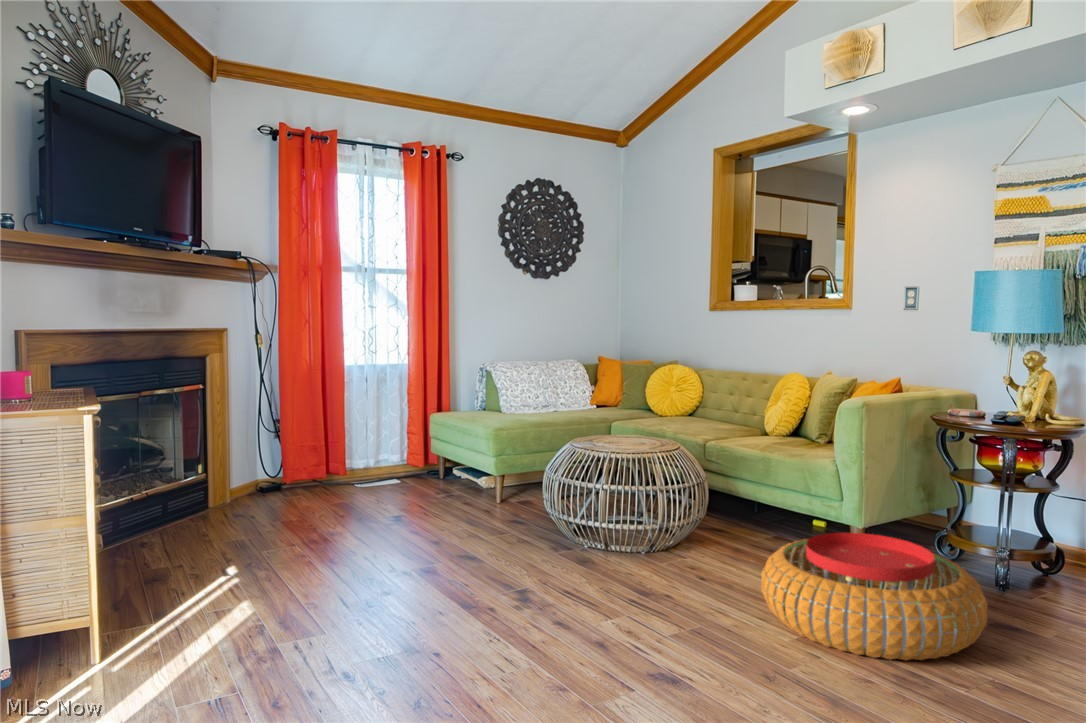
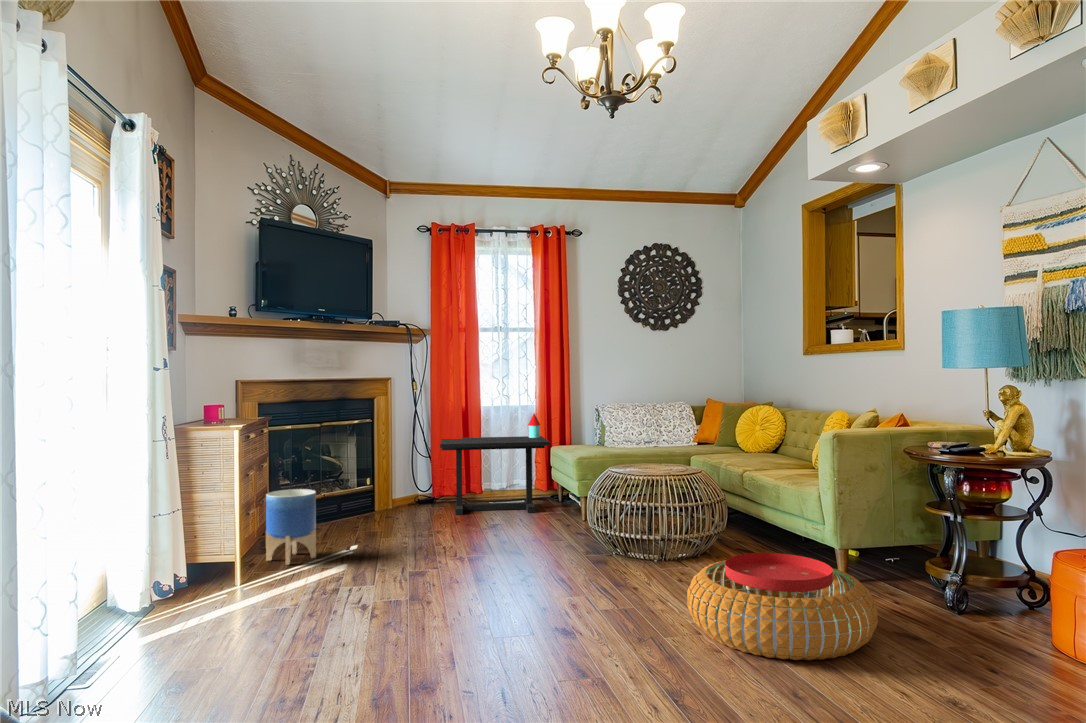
side table: none [294,374,448,507] -> present [440,414,550,515]
planter: none [103,496,187,614] -> present [266,489,316,565]

